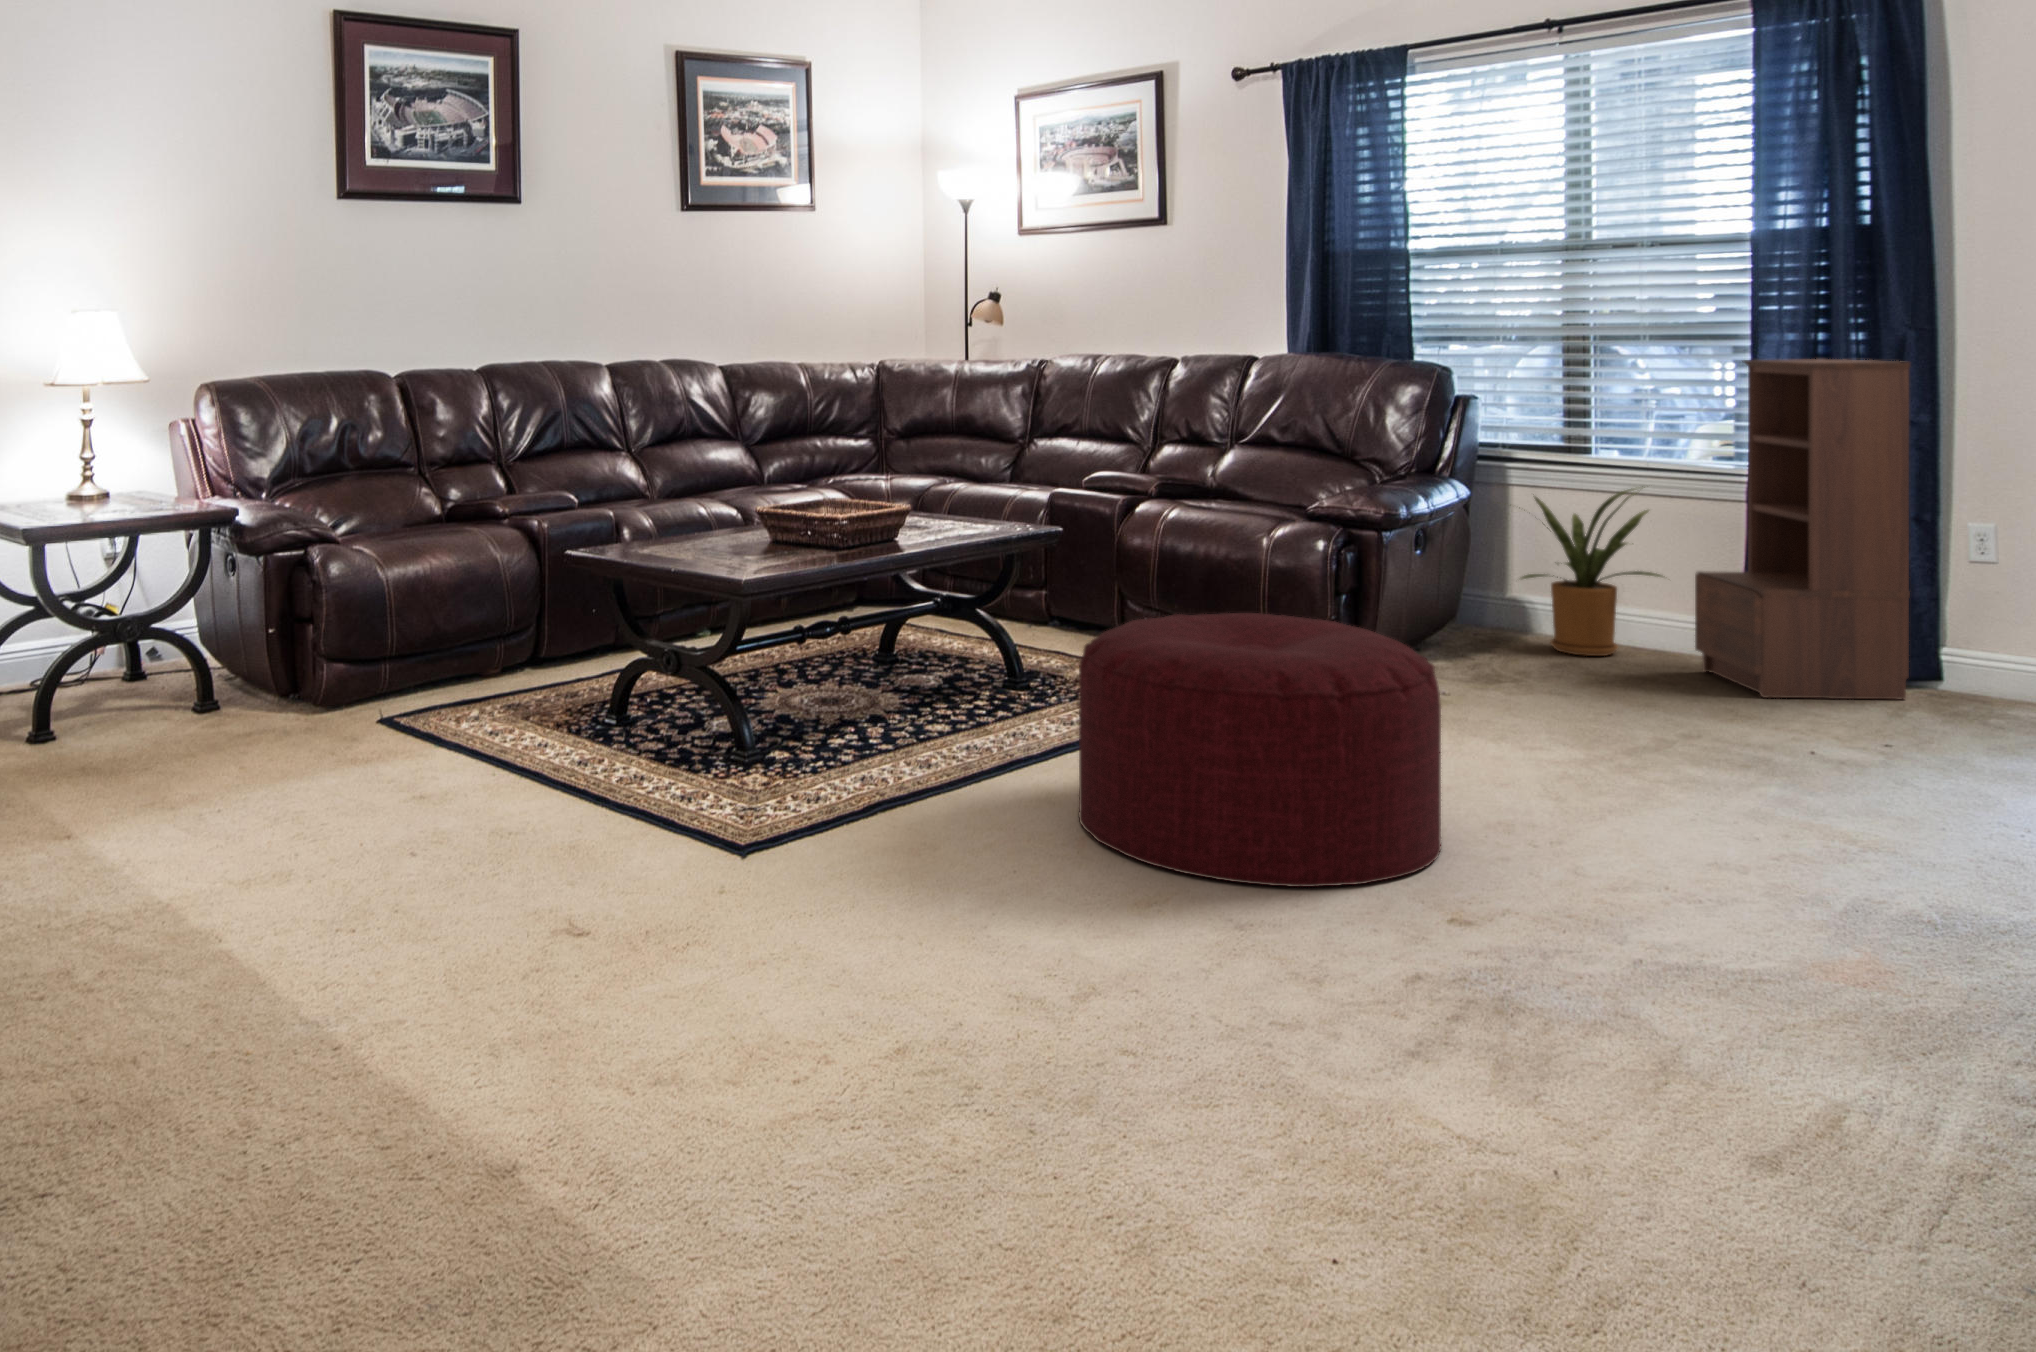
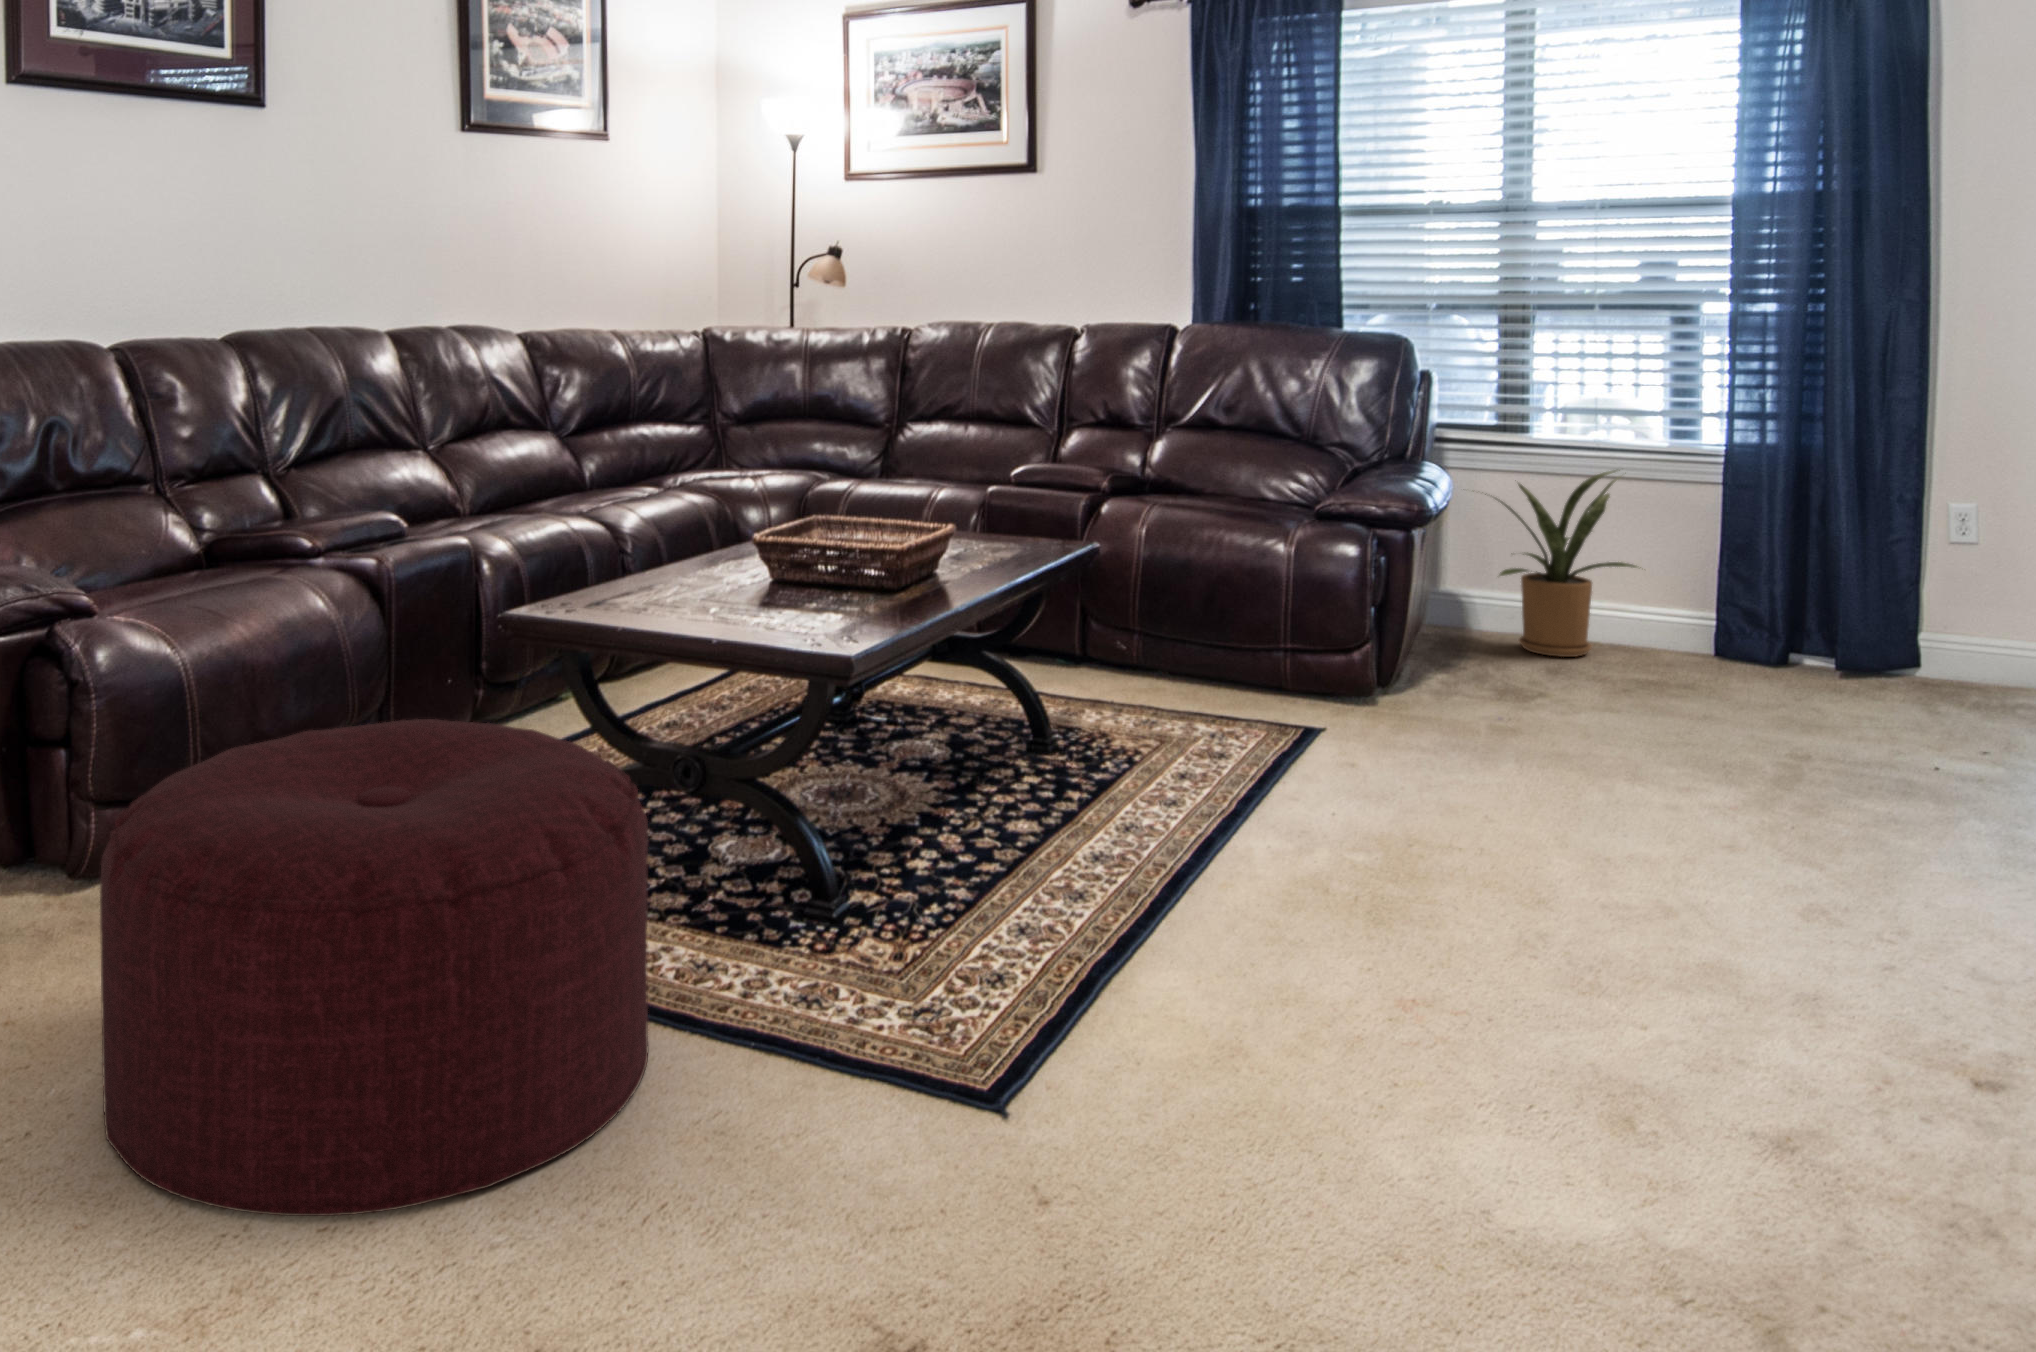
bookshelf: present [1695,359,1910,700] -> none [1690,333,1934,702]
ottoman: present [1078,613,1441,887] -> present [100,719,648,1216]

